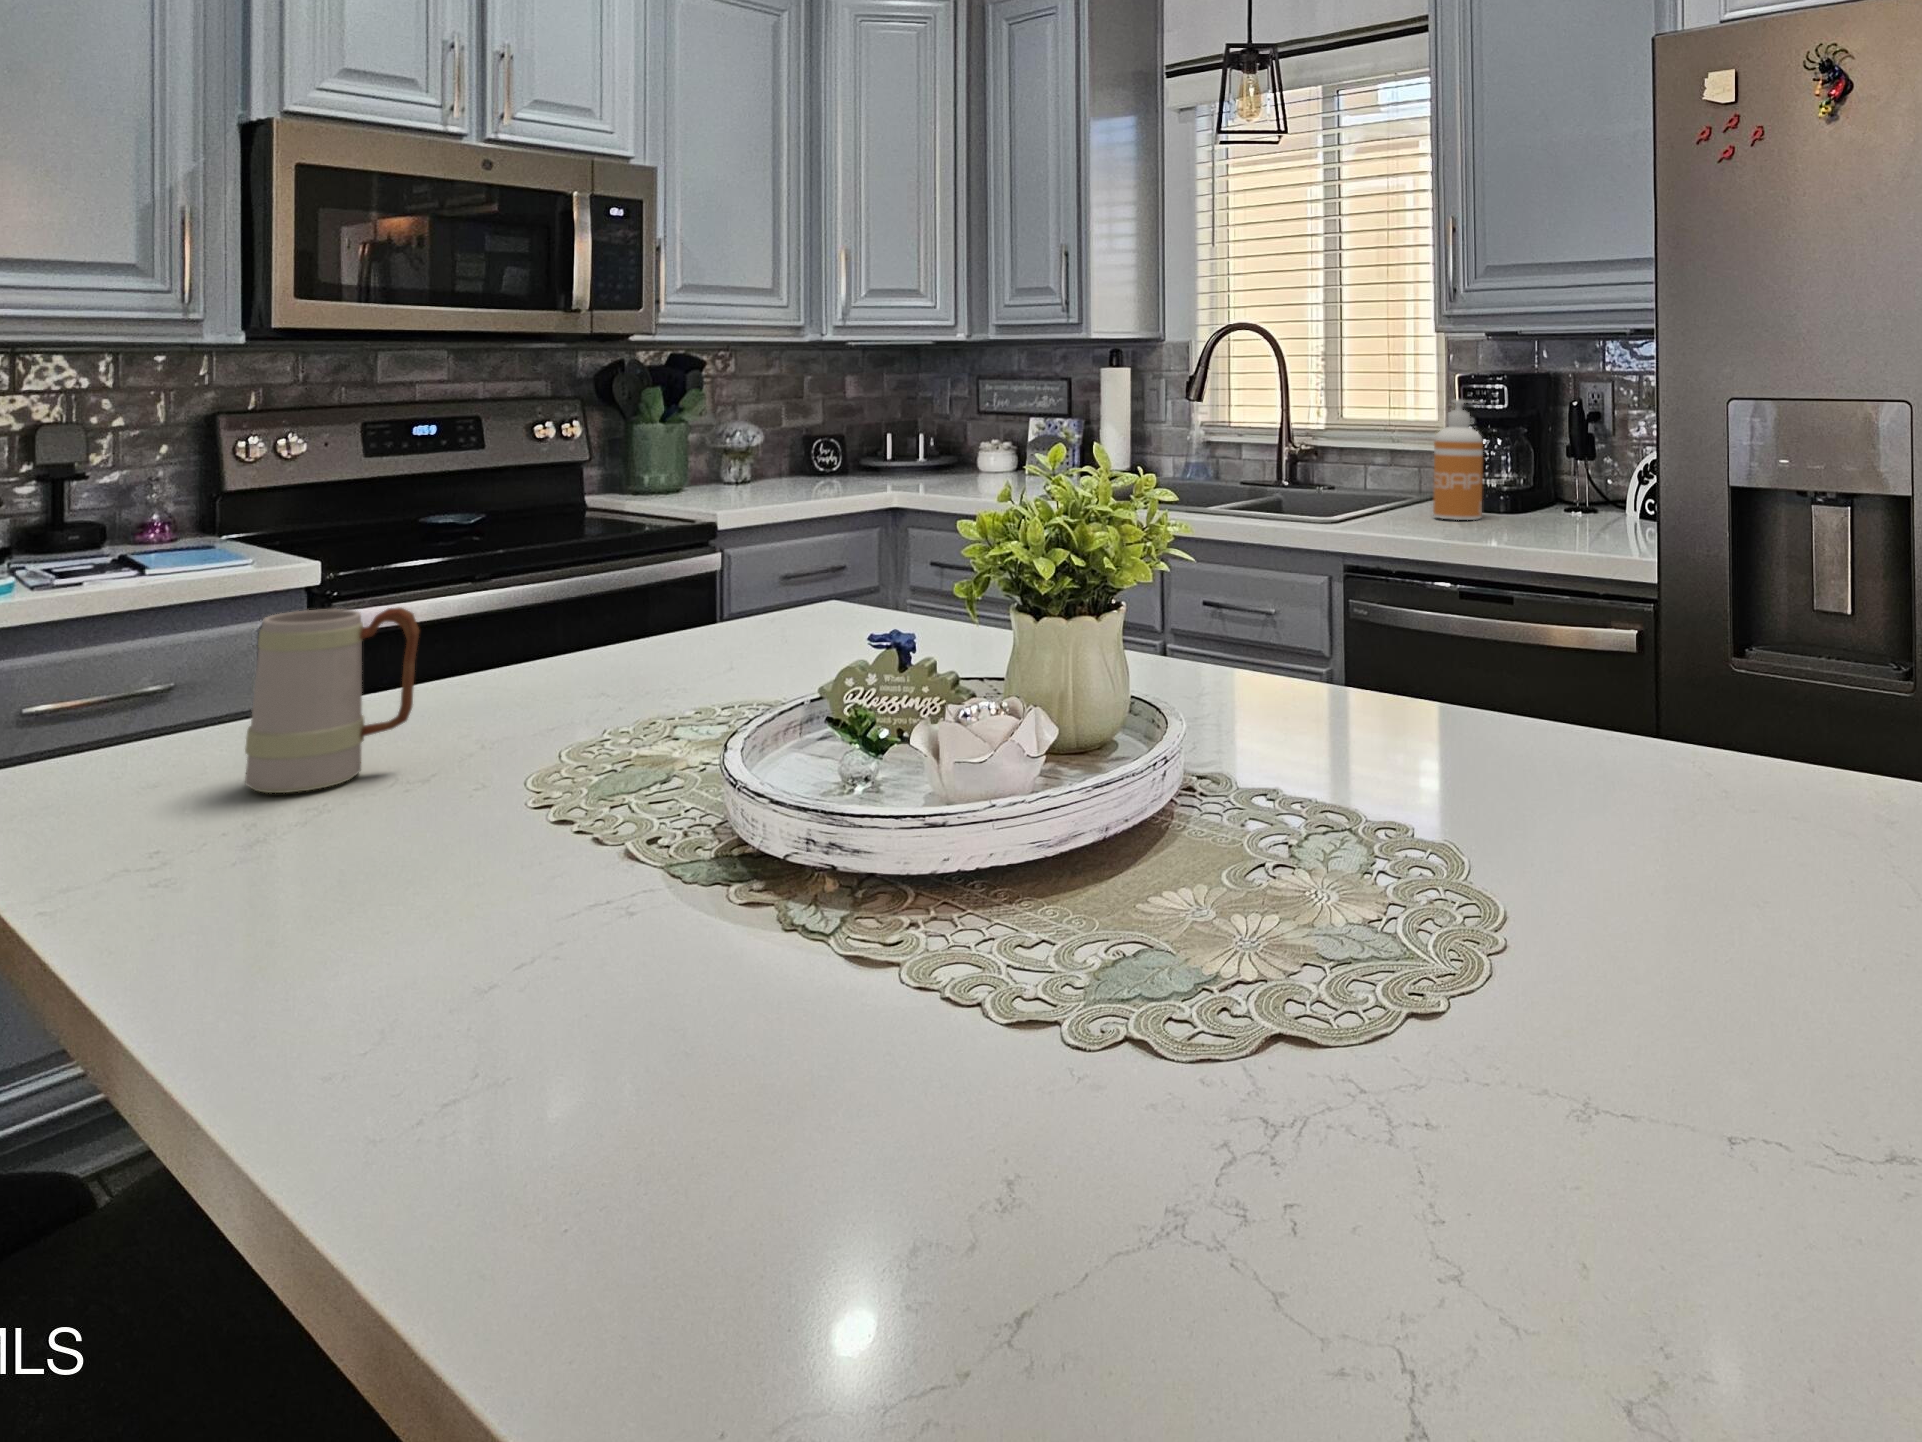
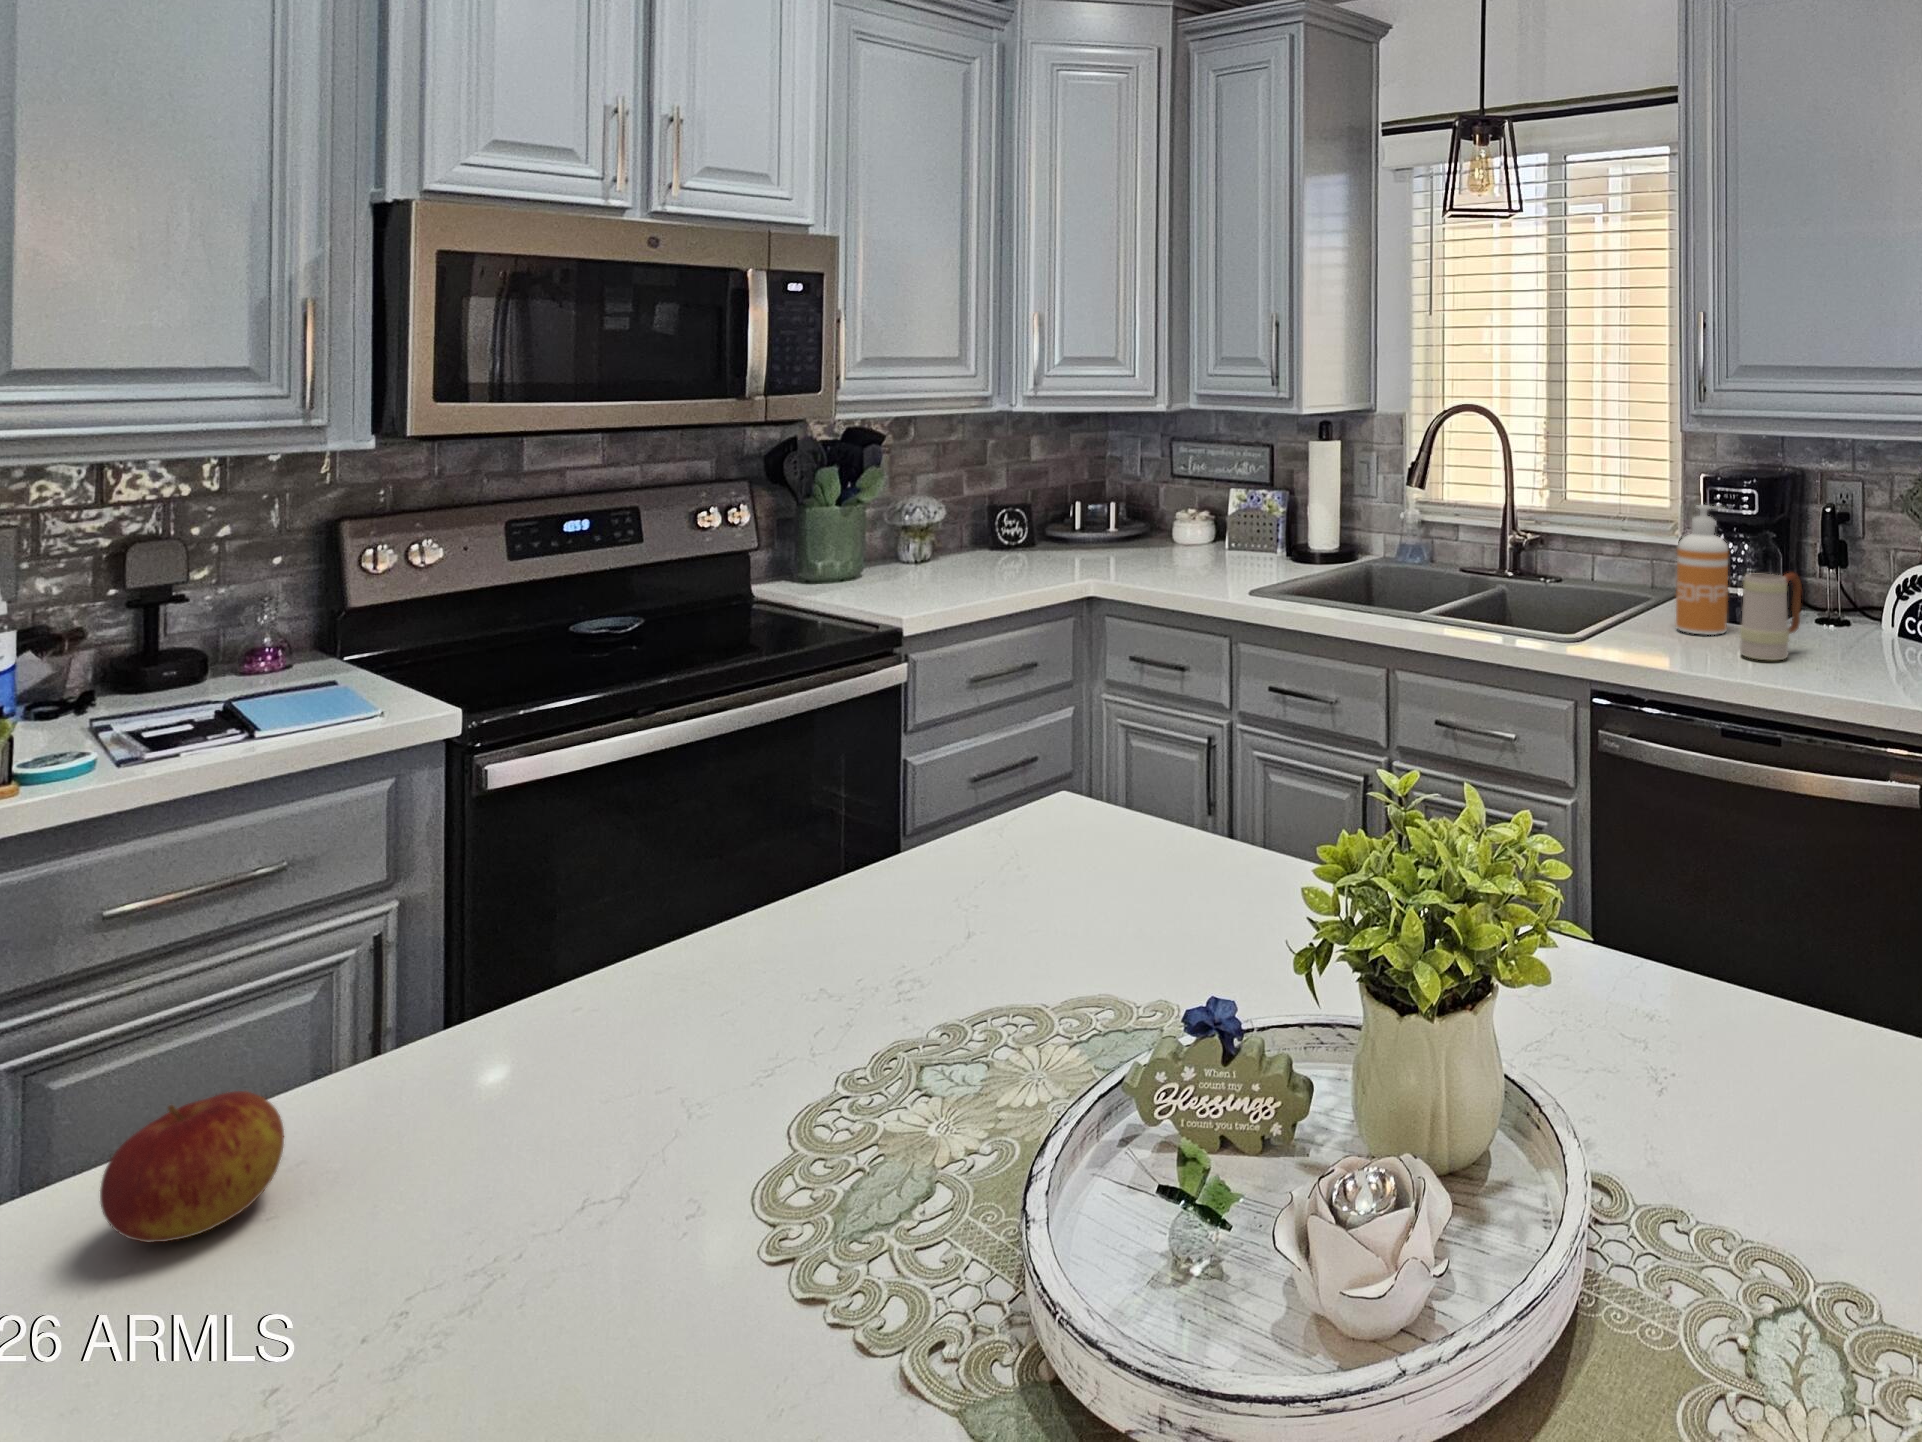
mug: present [245,607,419,793] -> present [1740,573,1802,661]
apple: none [46,698,180,796] -> present [100,1091,284,1242]

